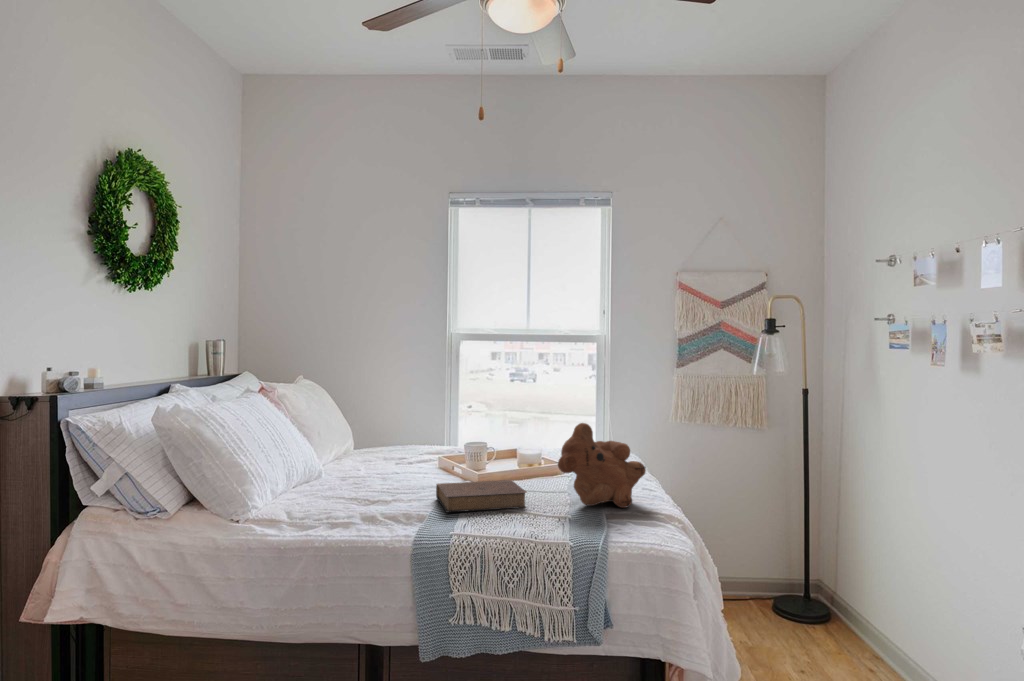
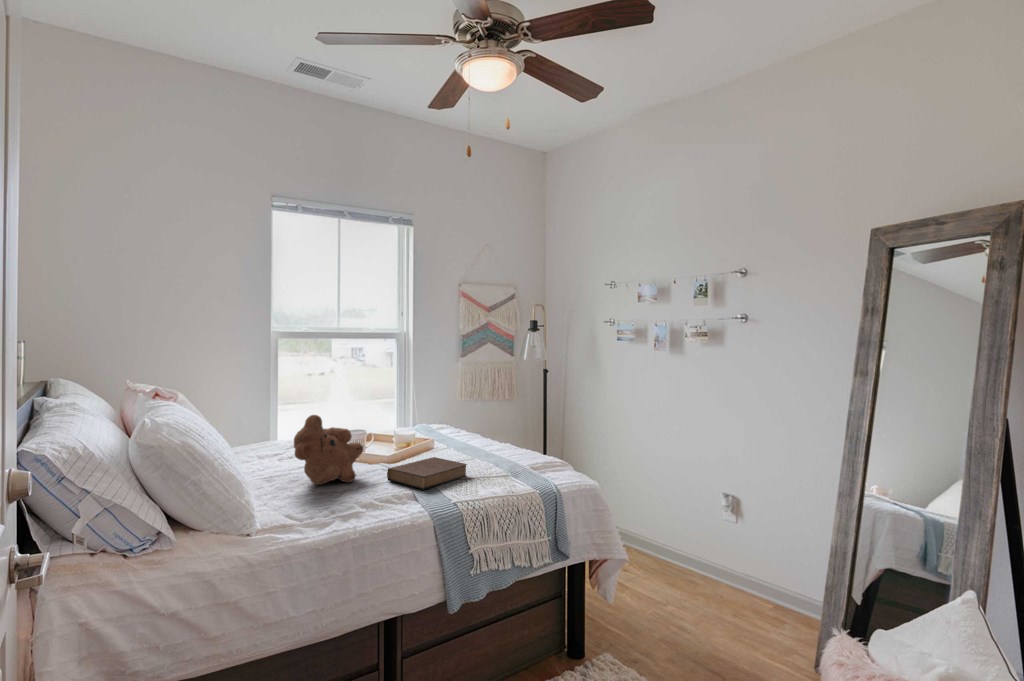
teddy bear: present [558,423,646,508] -> present [294,415,363,485]

